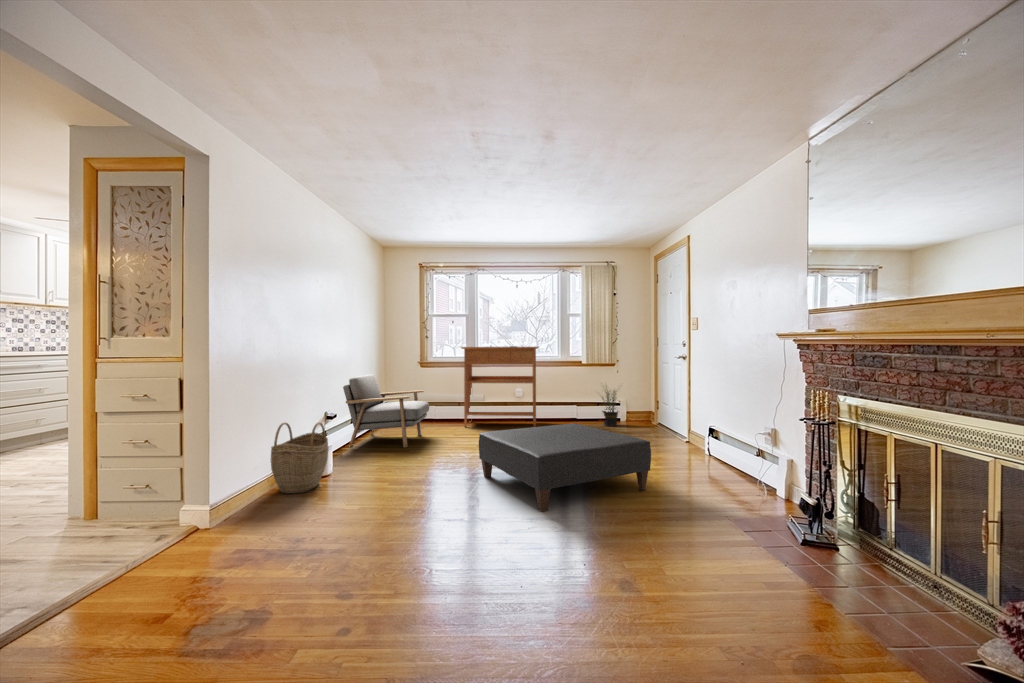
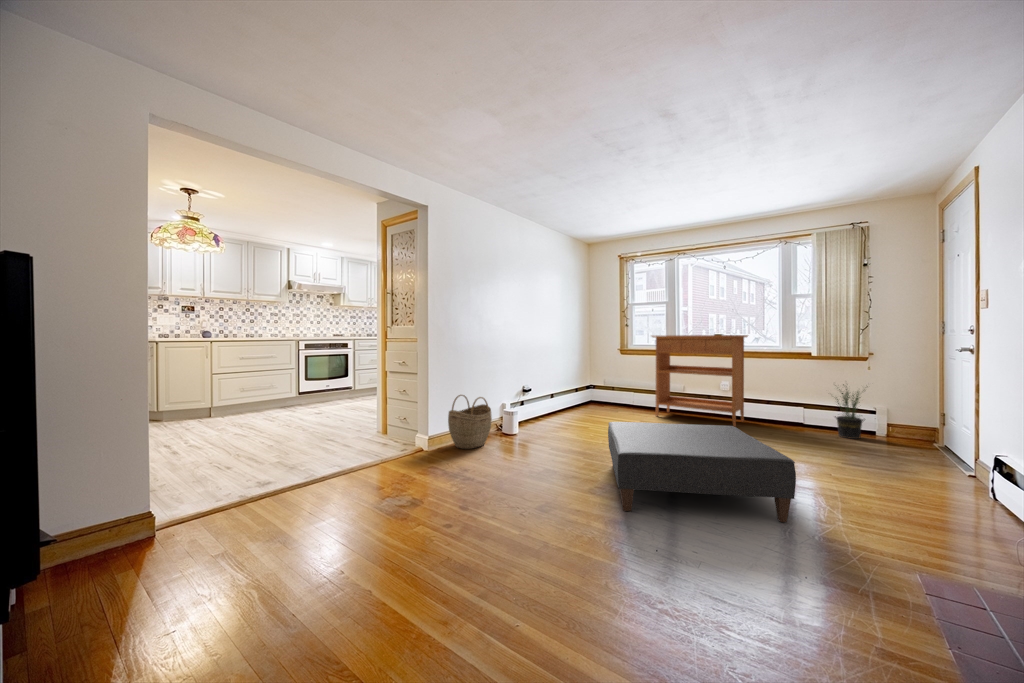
armchair: present [343,374,429,448] -> none [533,360,612,427]

